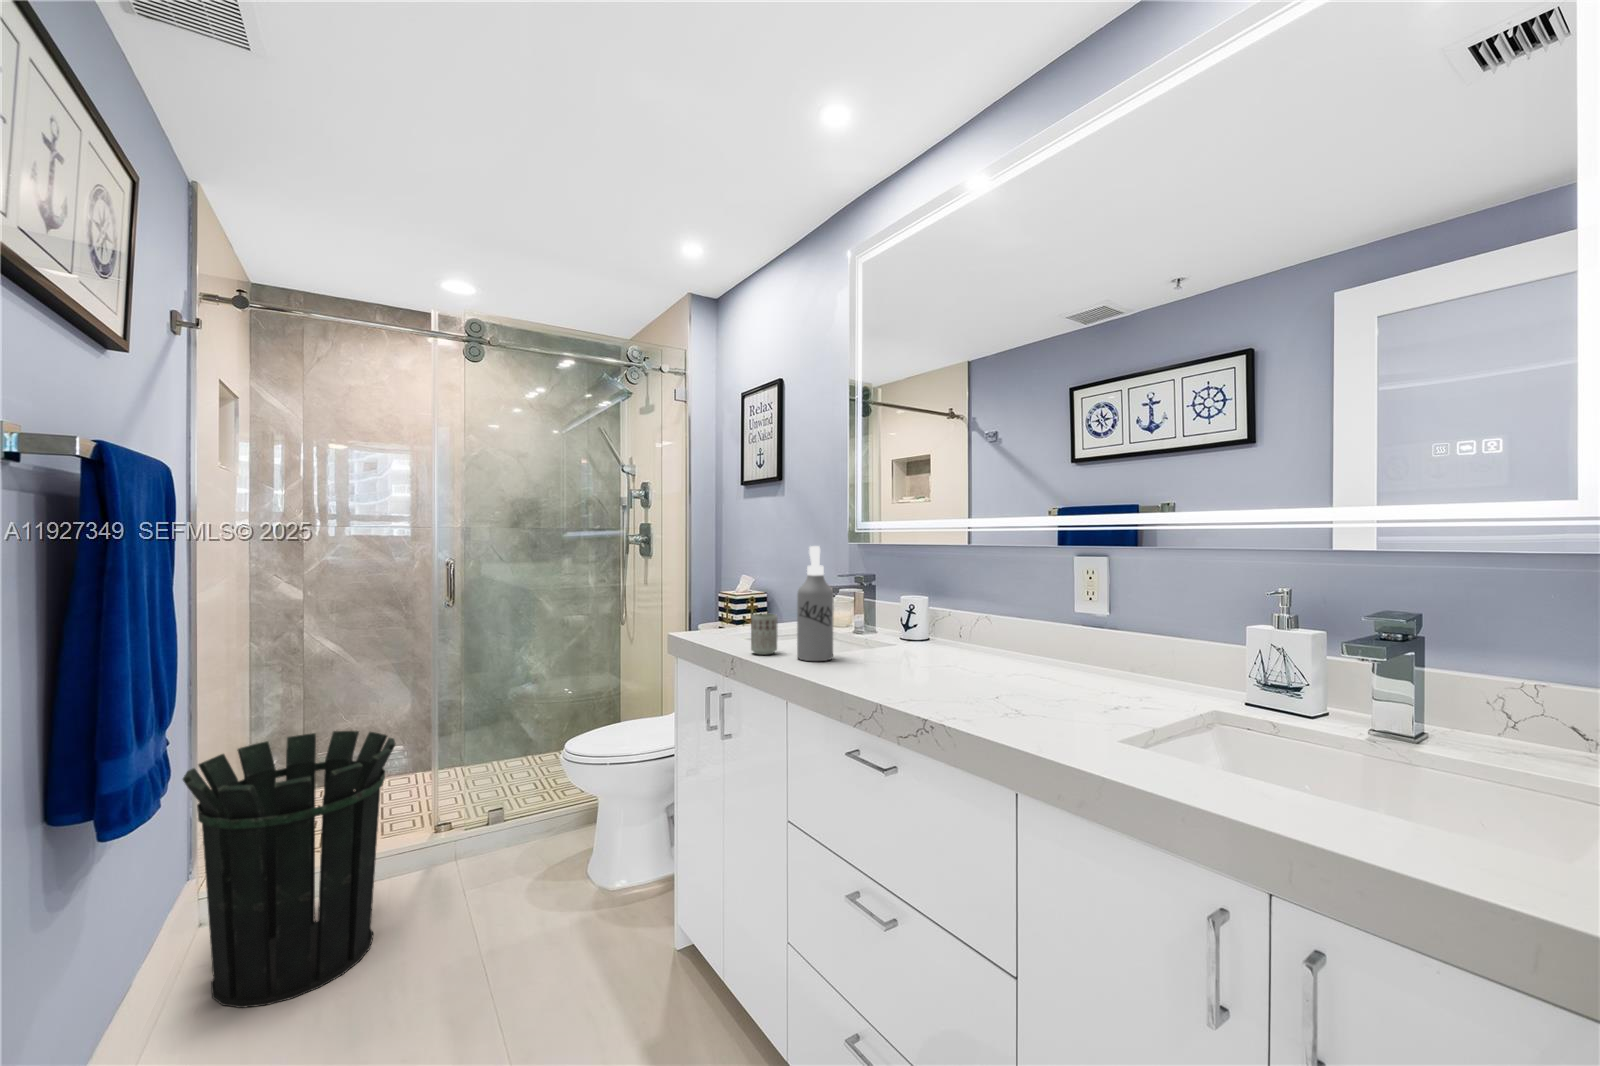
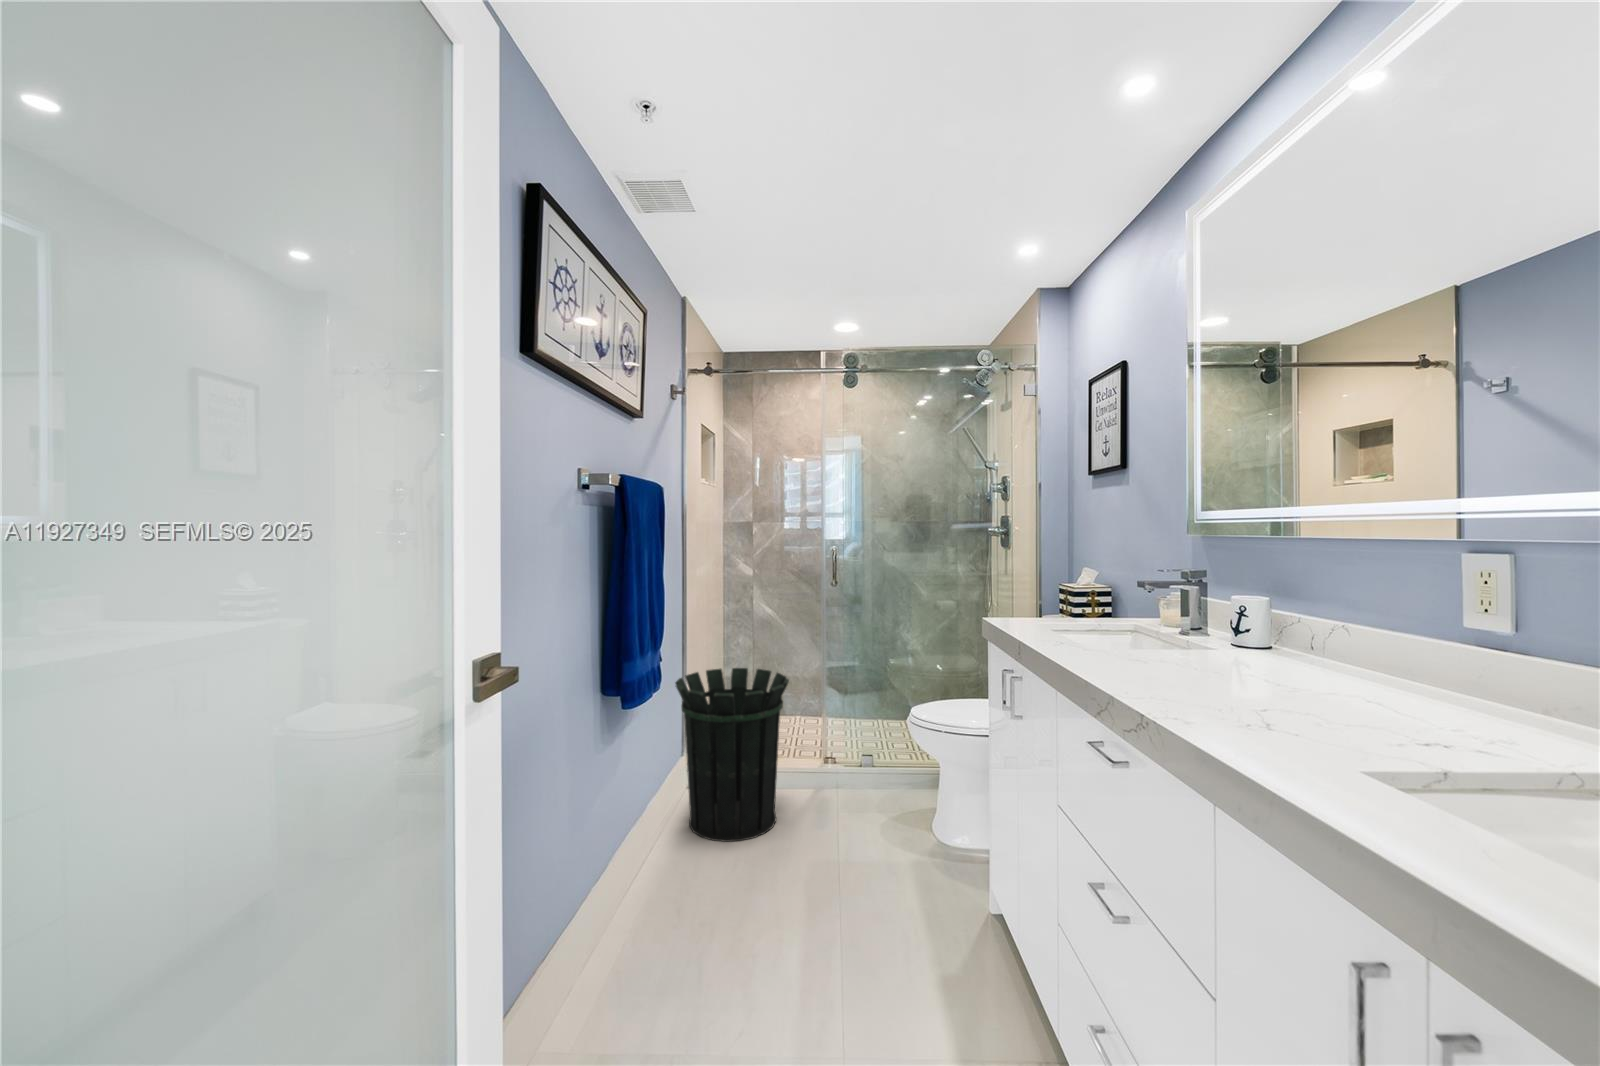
spray bottle: present [797,546,834,661] -> none [1079,535,1121,653]
cup: present [751,613,778,655] -> none [1039,602,1066,642]

